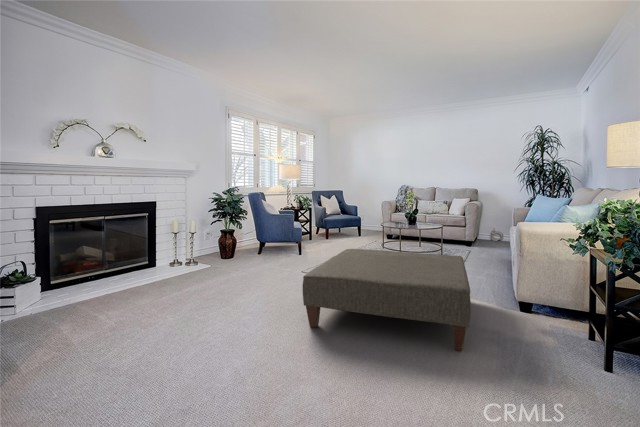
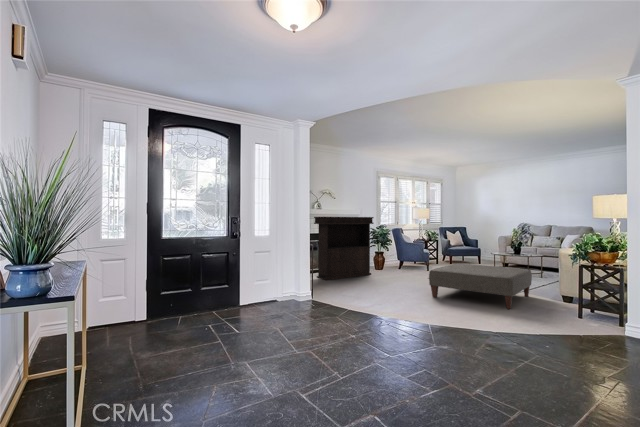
console table: none [76,170,210,298] -> present [314,217,374,280]

